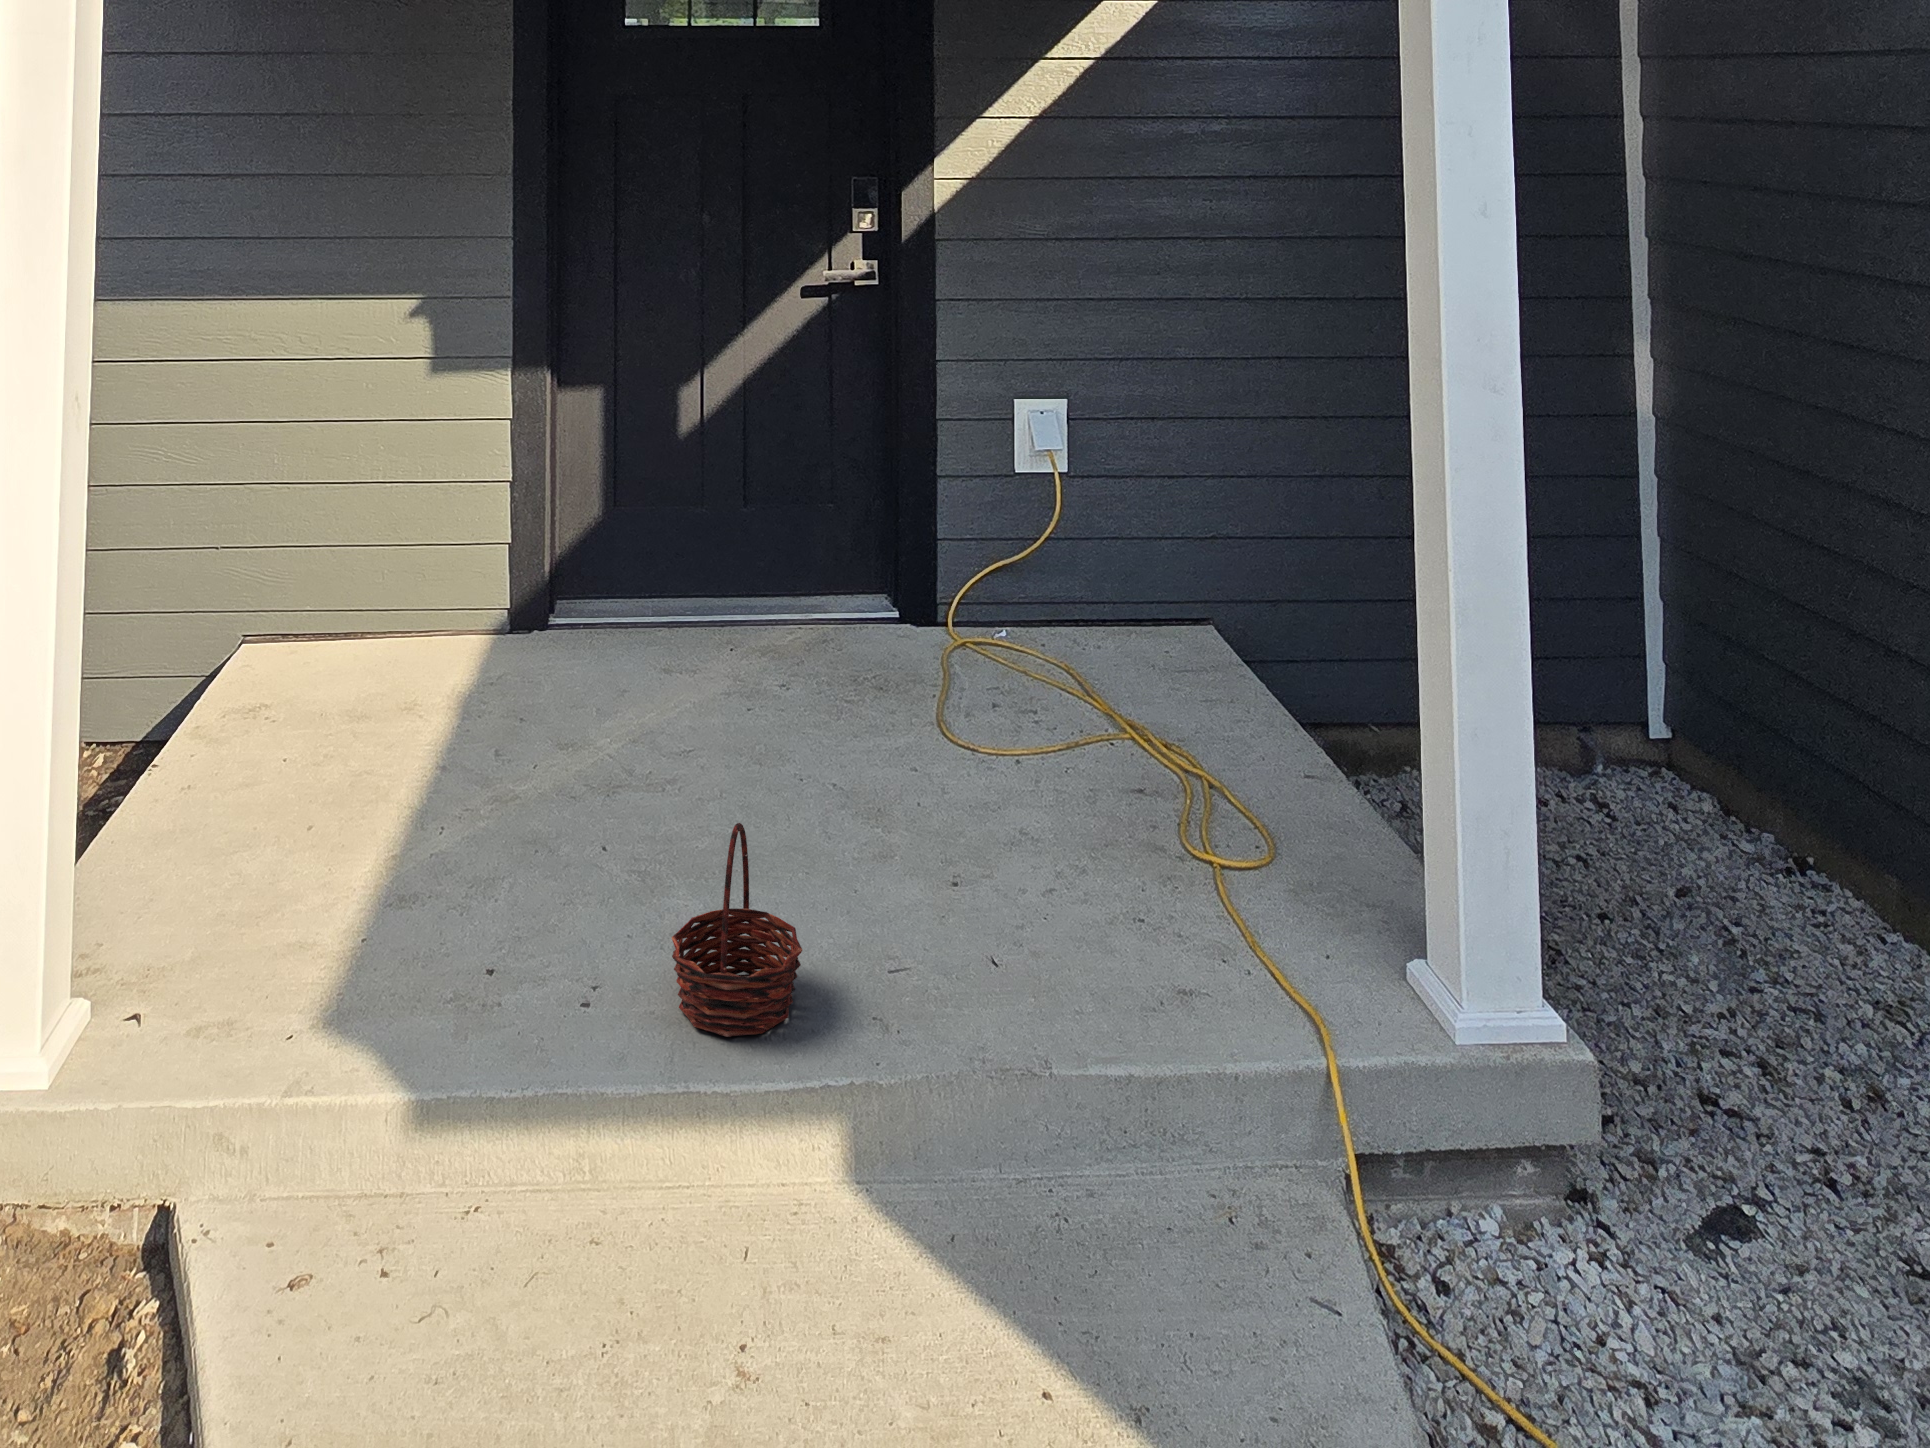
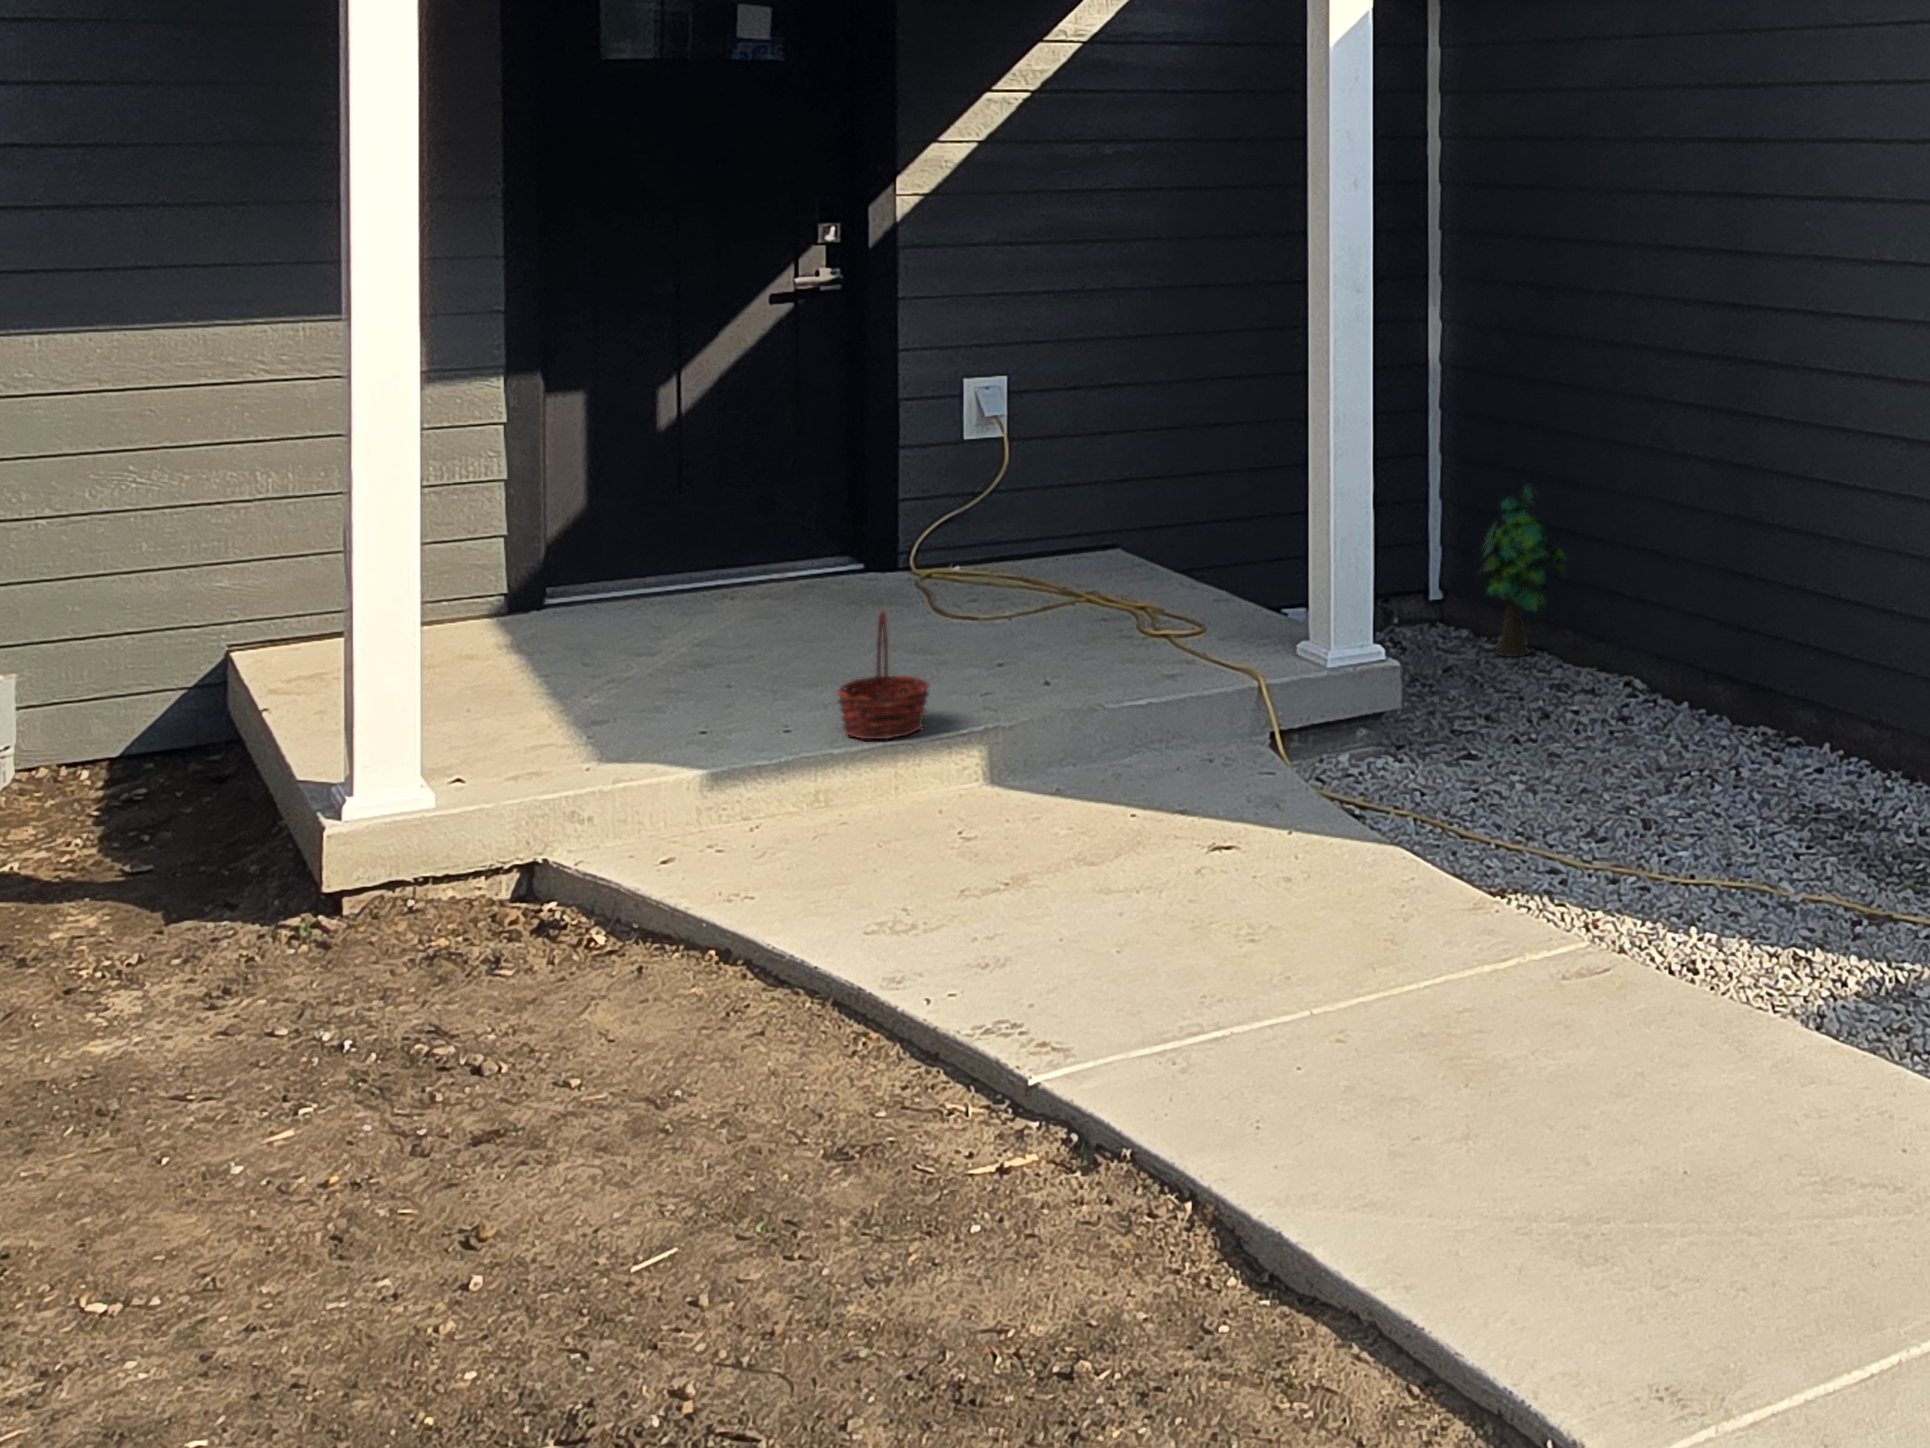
decorative plant: none [1721,648,1888,918] -> present [1475,484,1567,657]

